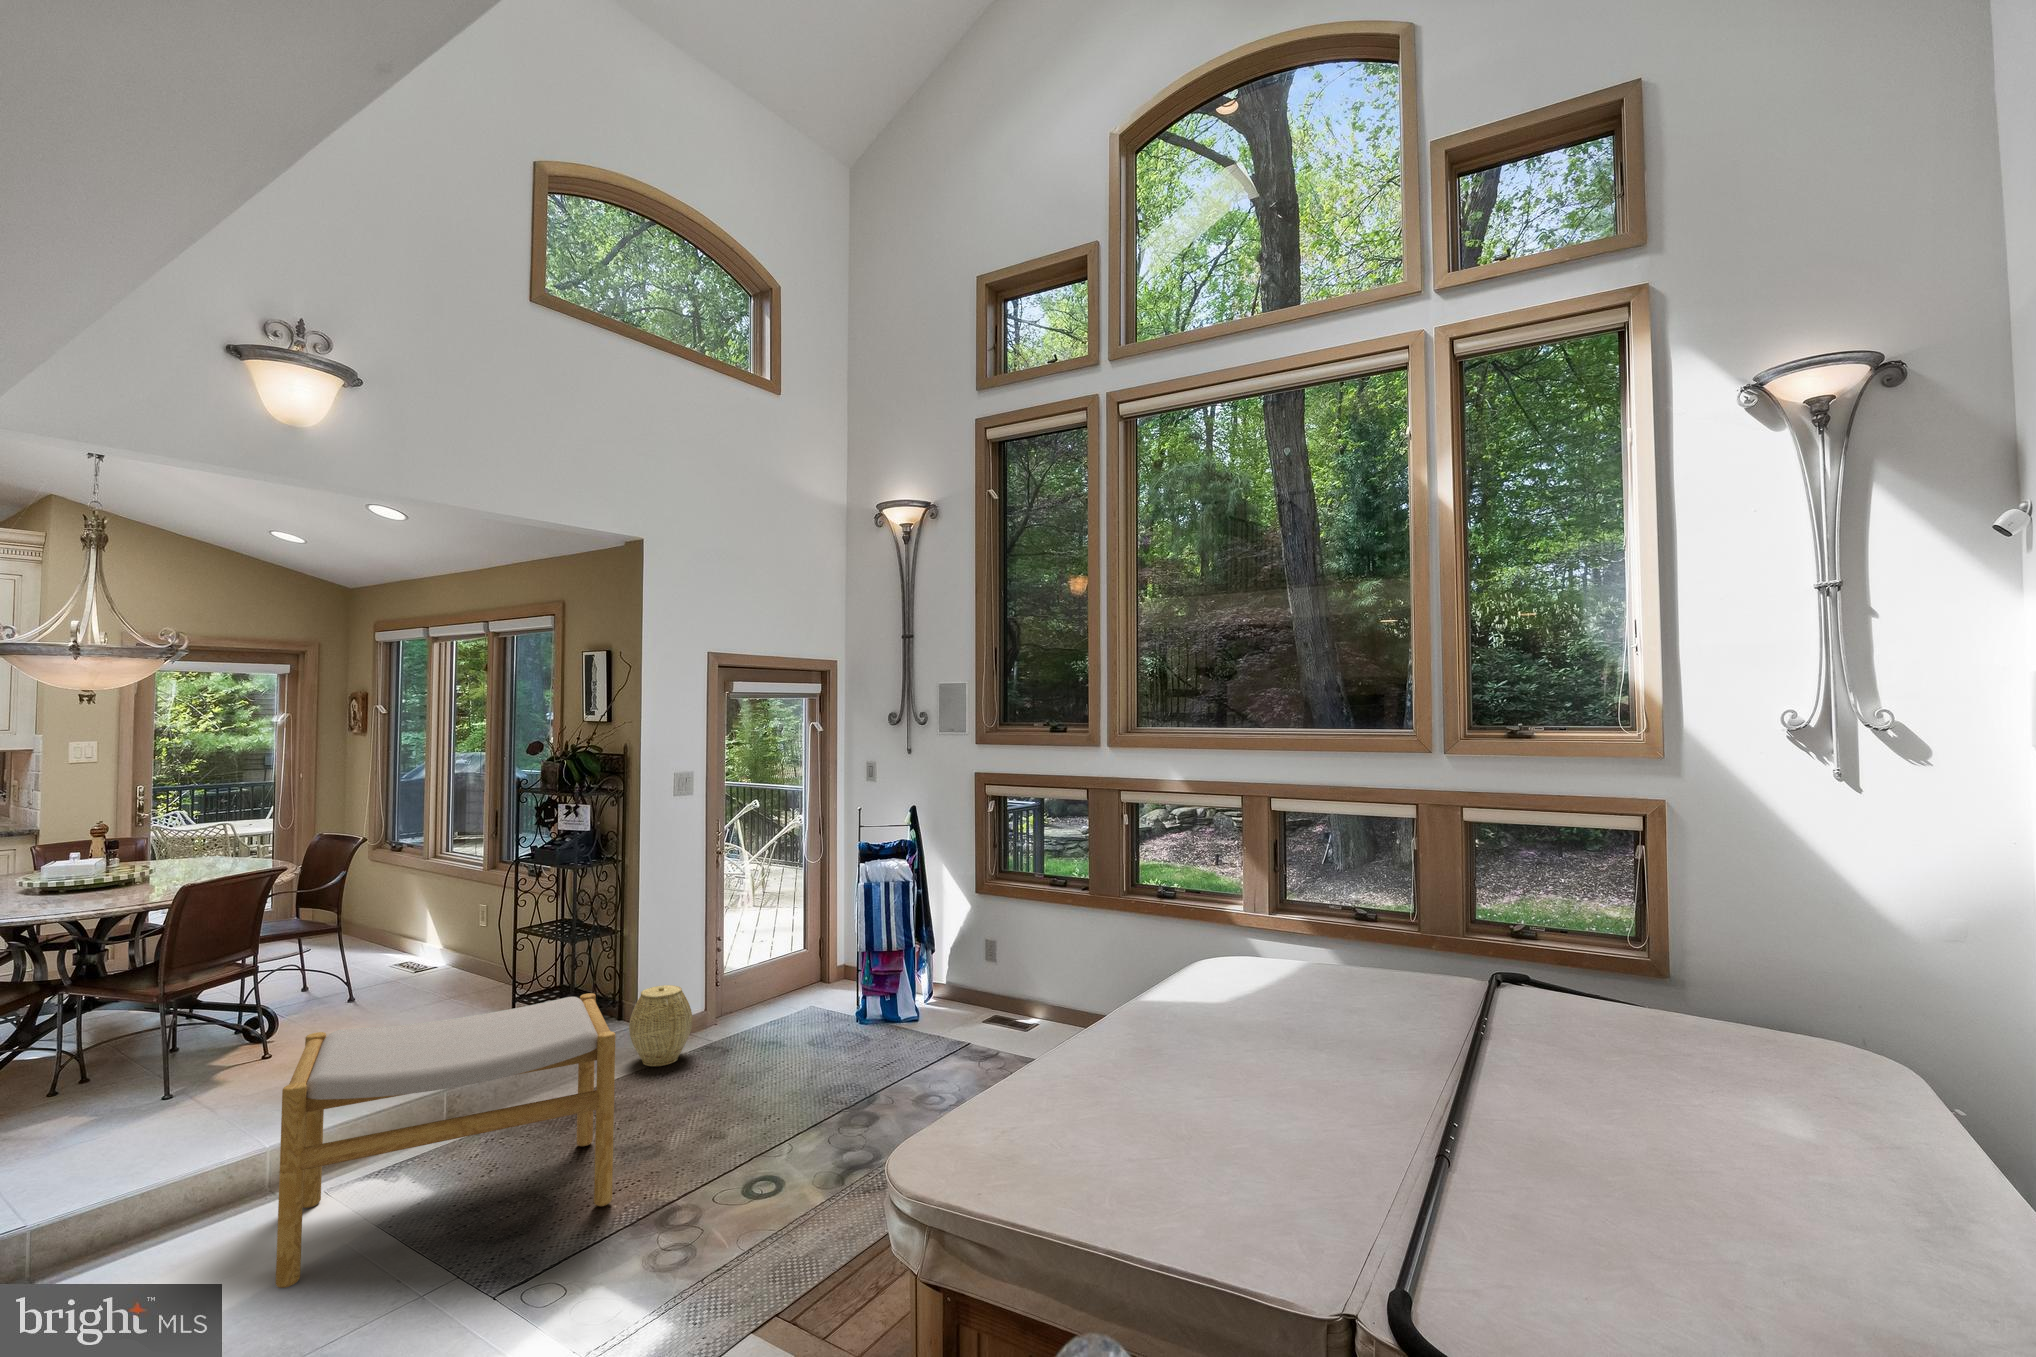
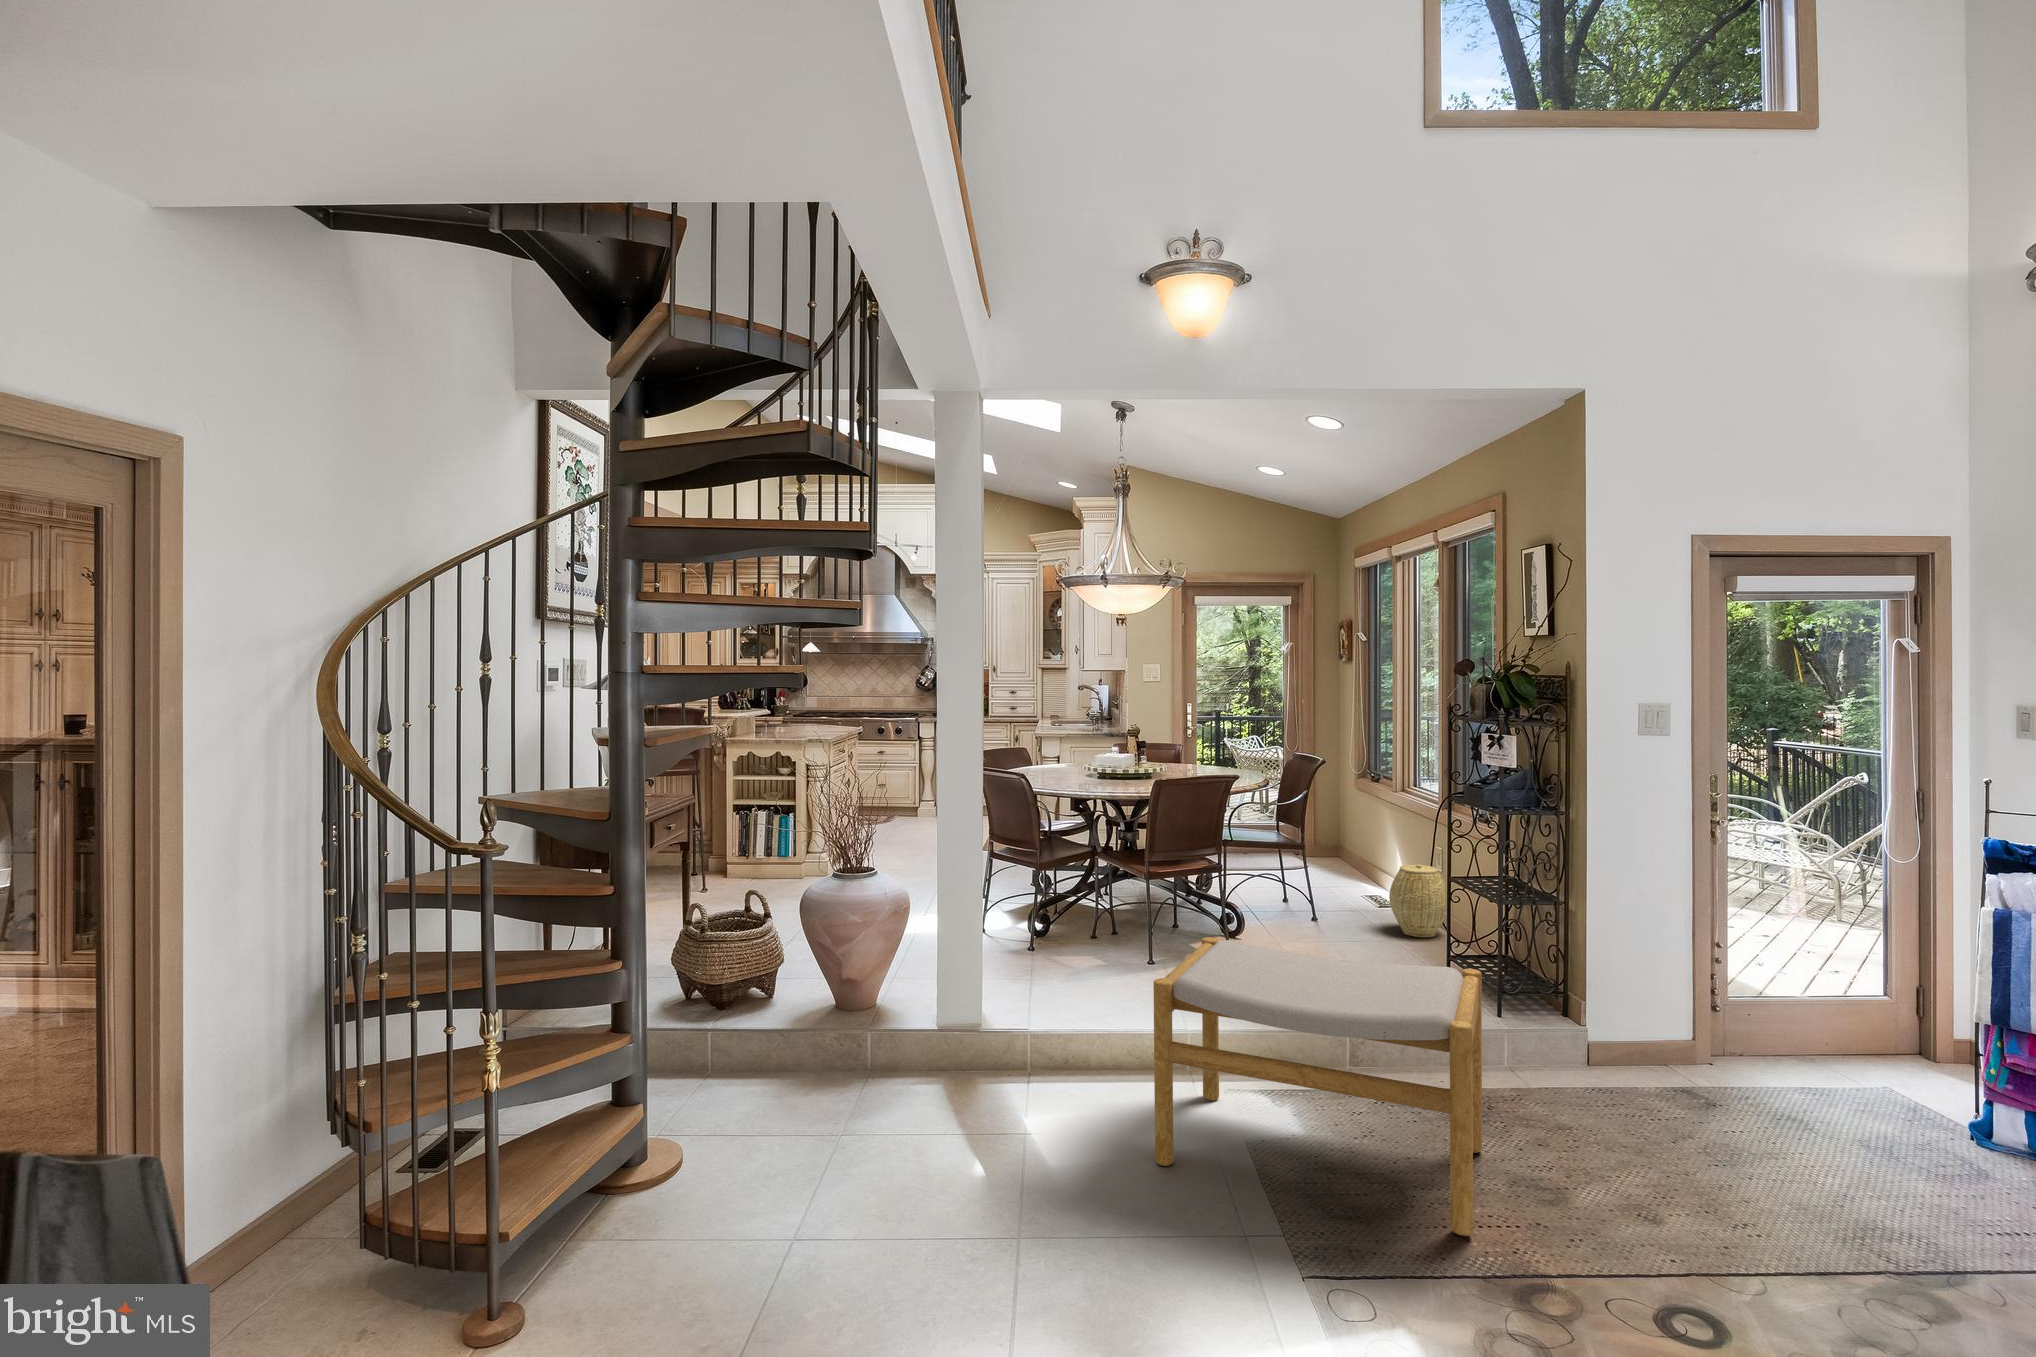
woven basket: present [629,985,692,1066] -> present [1389,864,1446,937]

